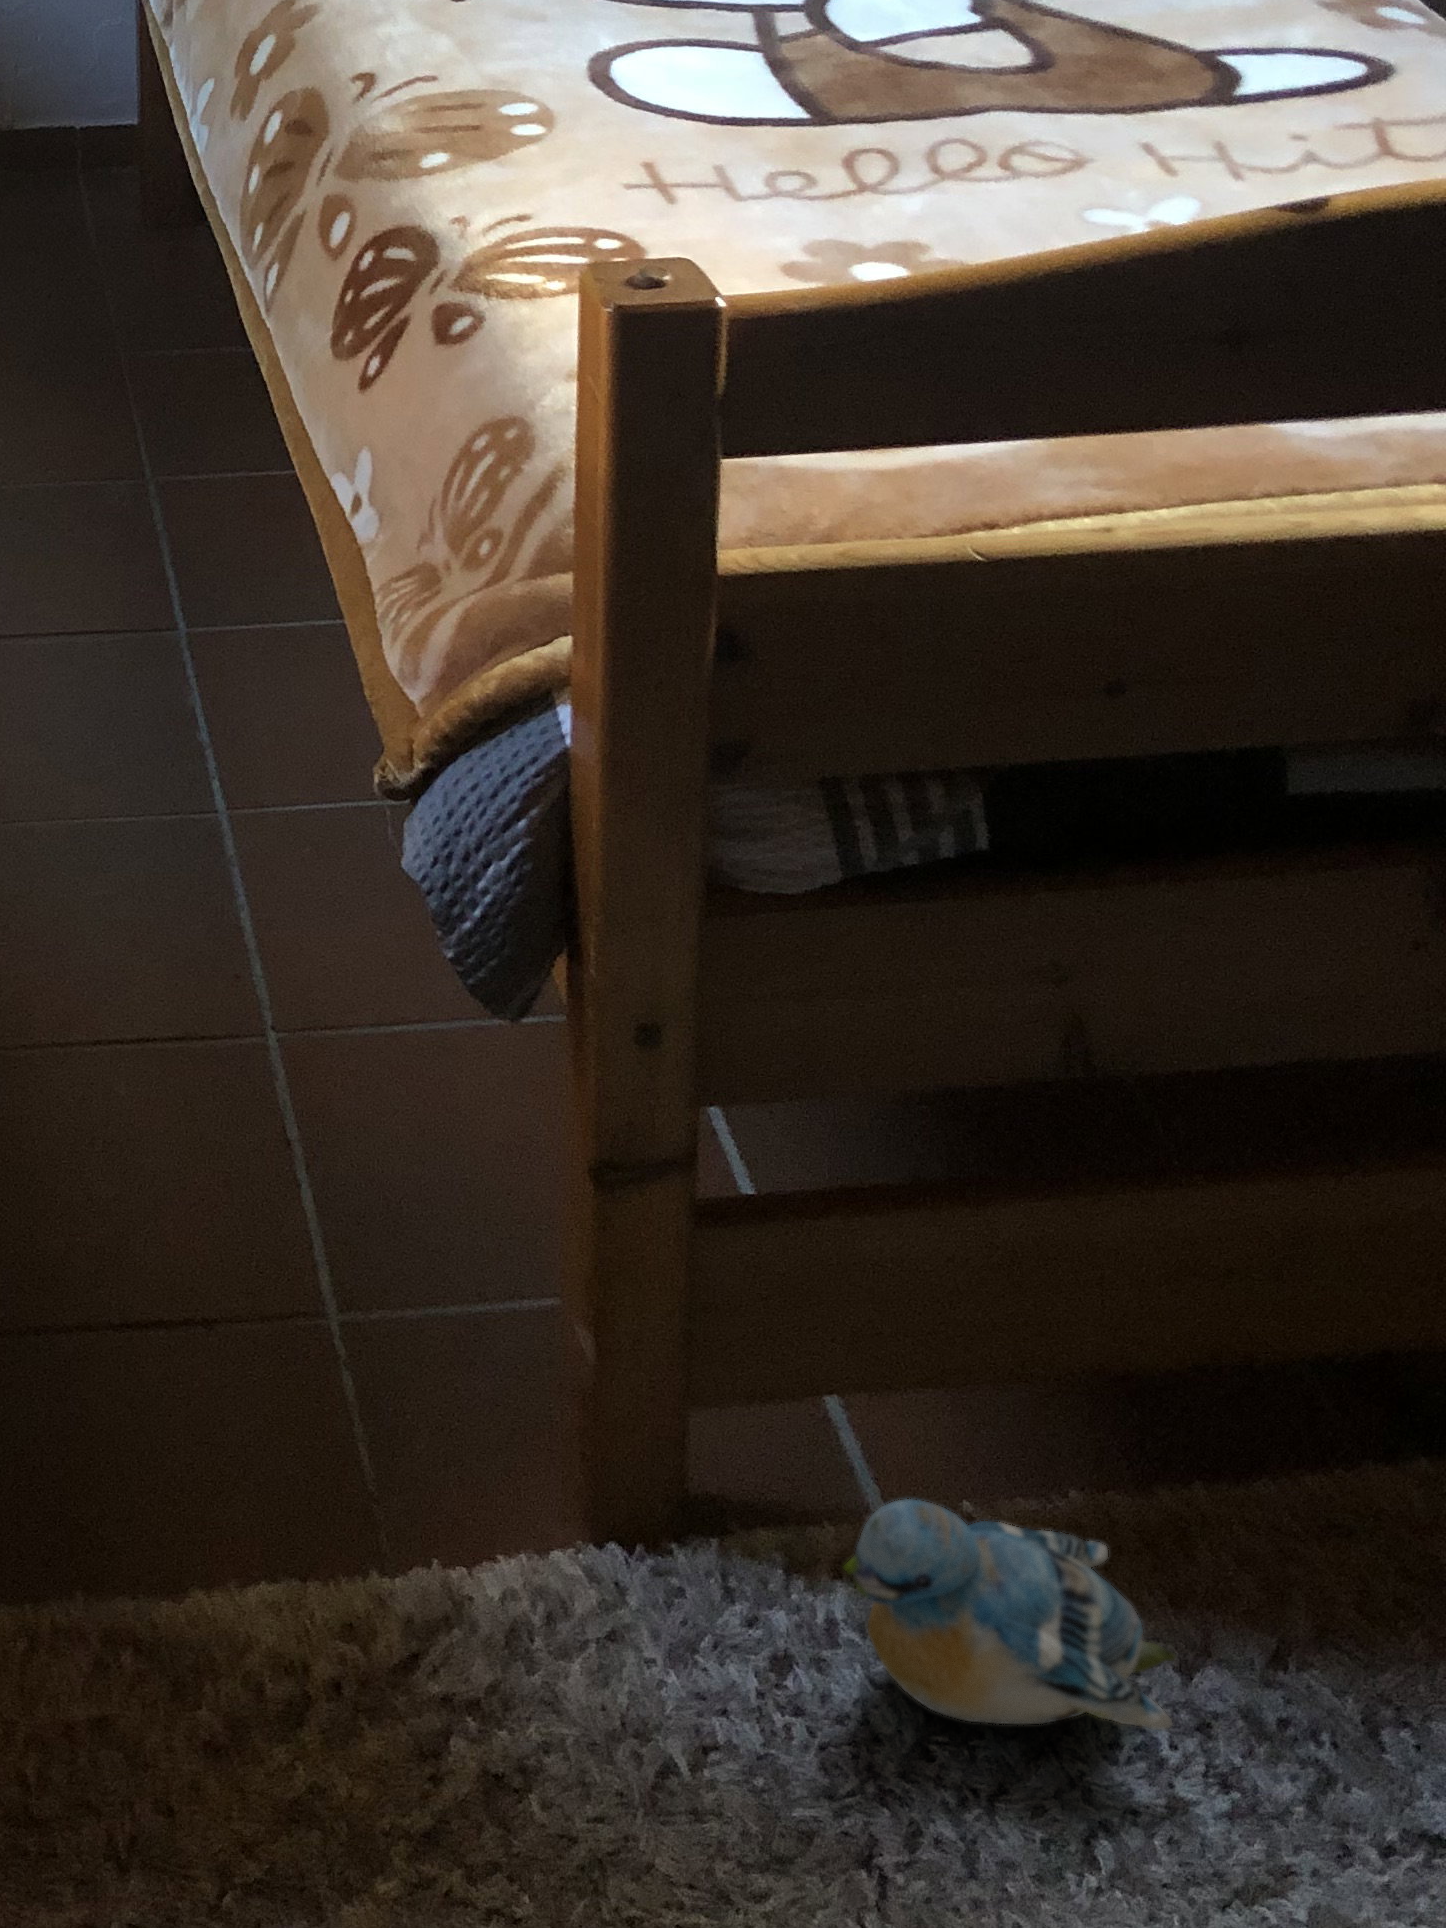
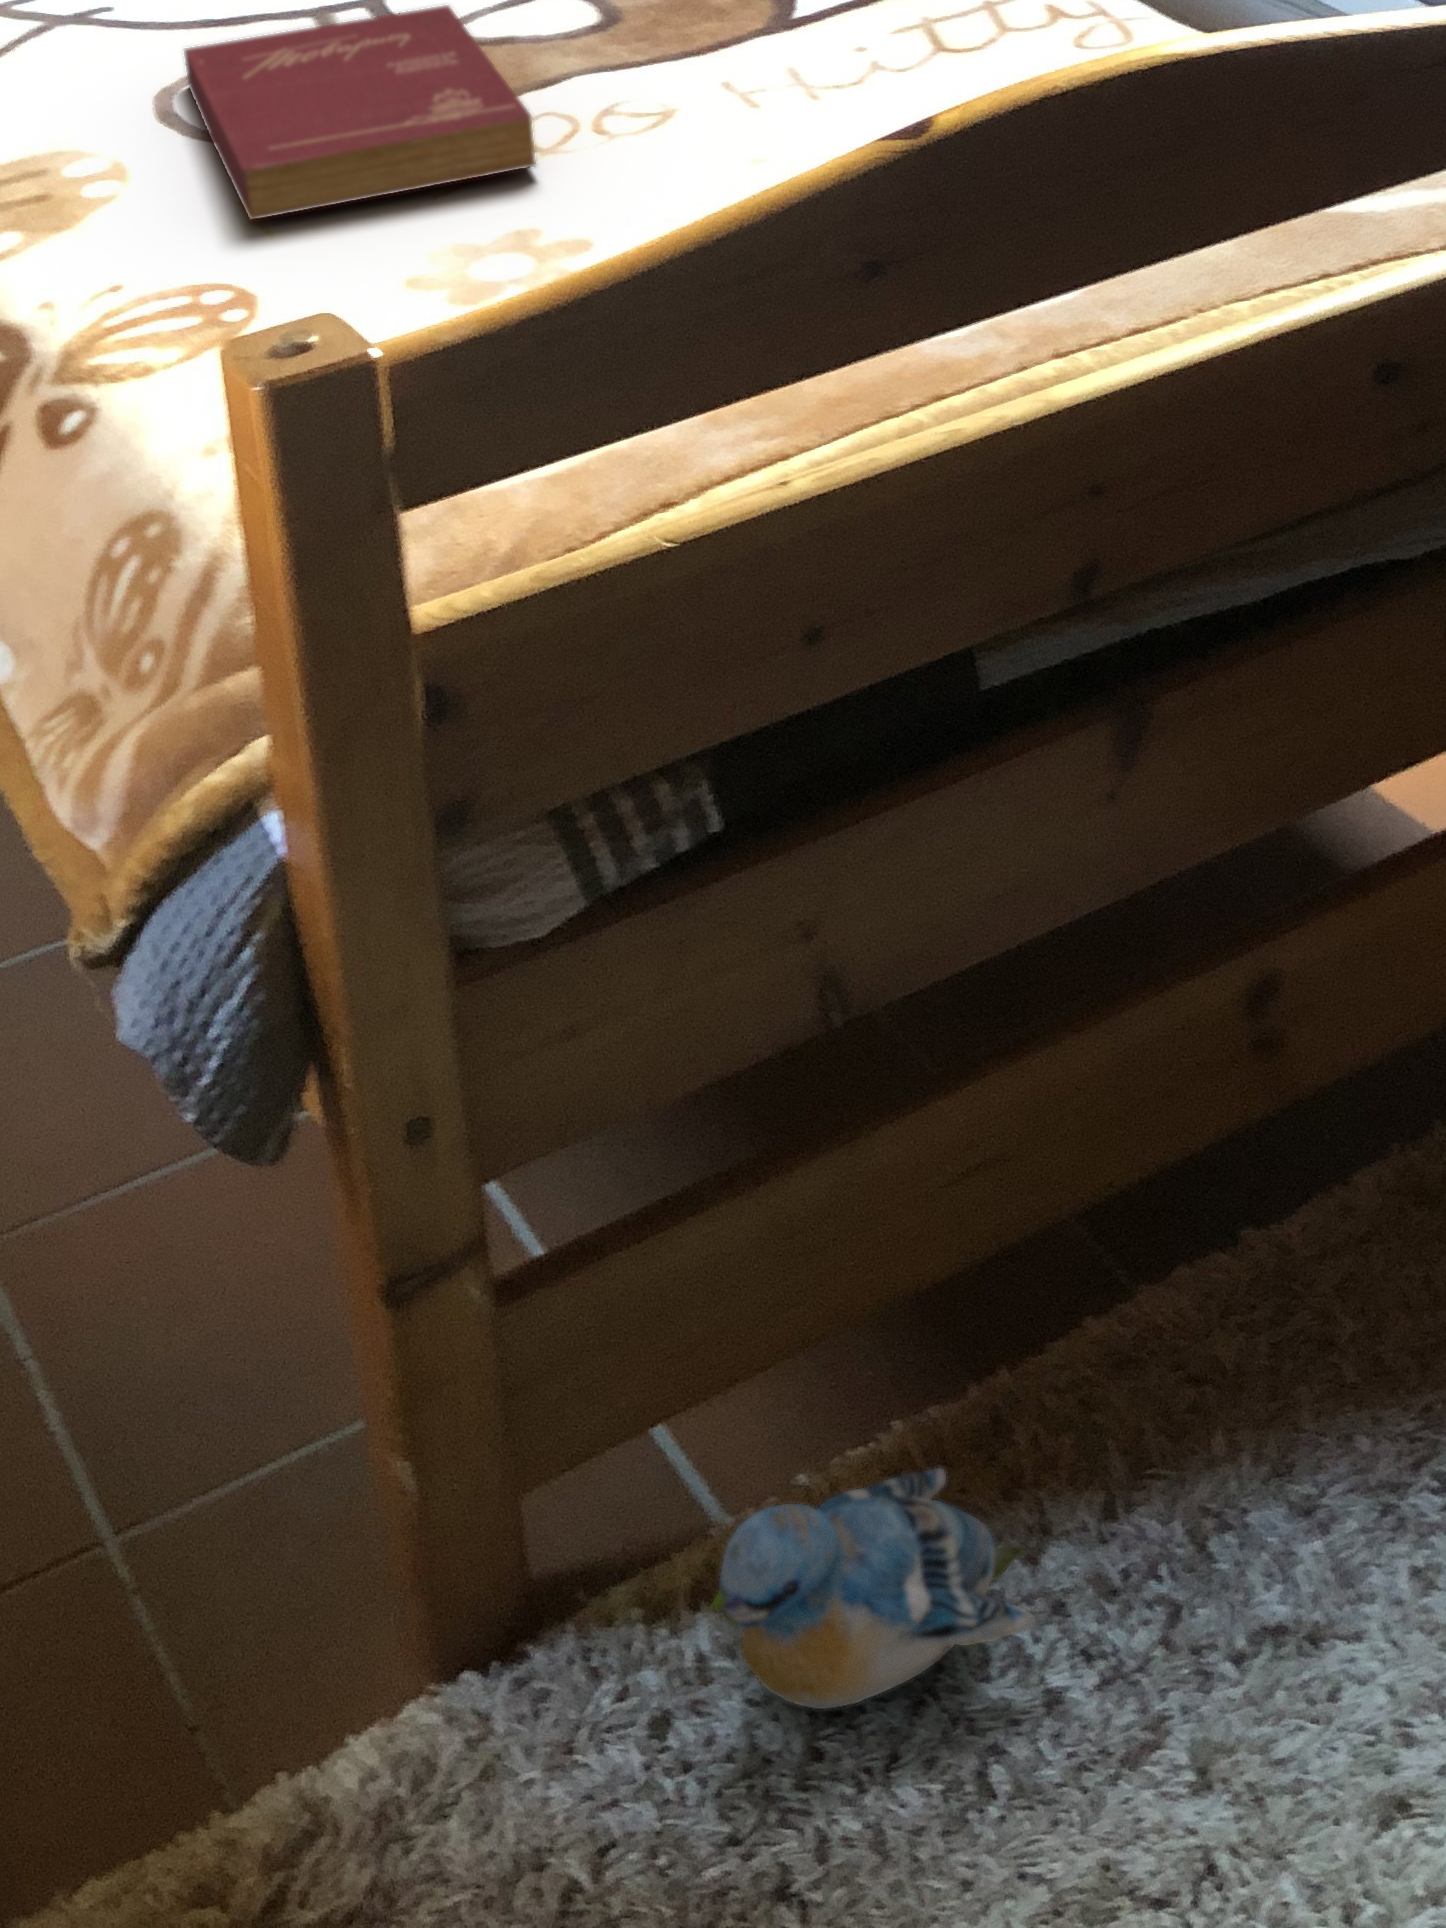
book: none [624,20,937,186] -> present [184,5,537,220]

